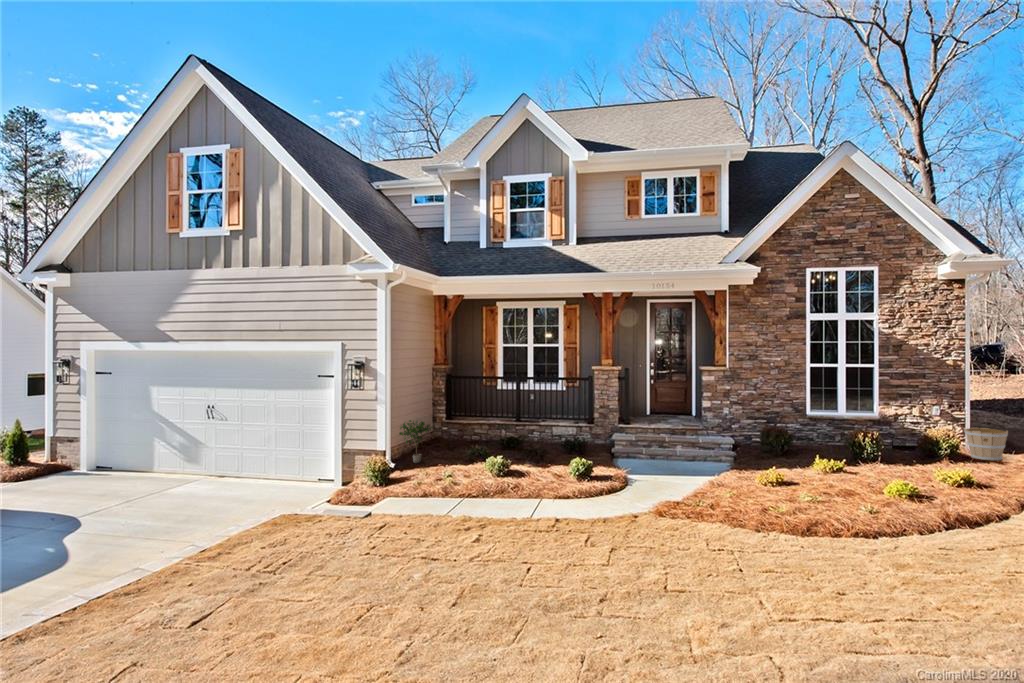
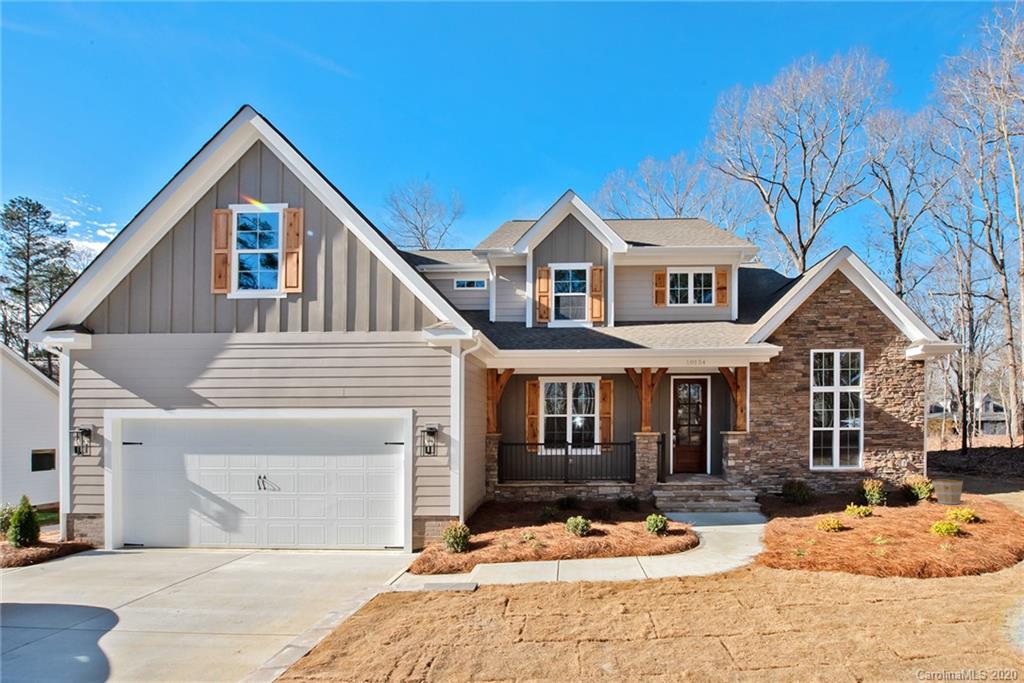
potted plant: present [399,420,433,463] -> none [480,478,510,515]

